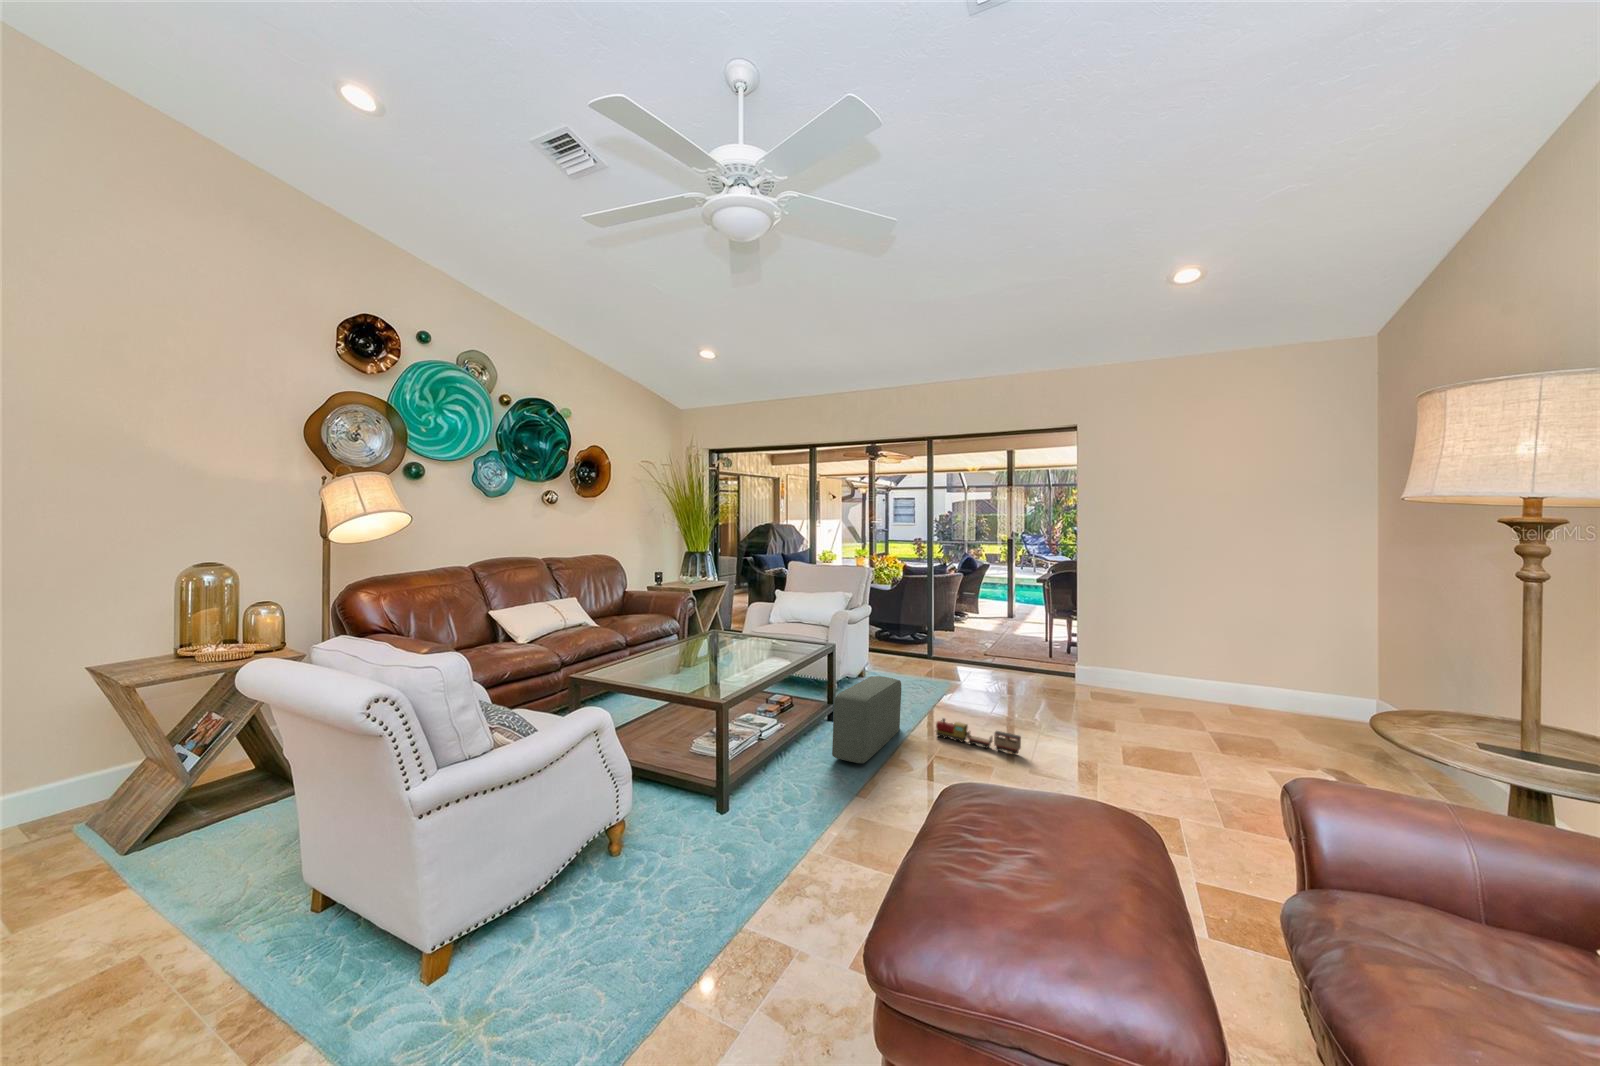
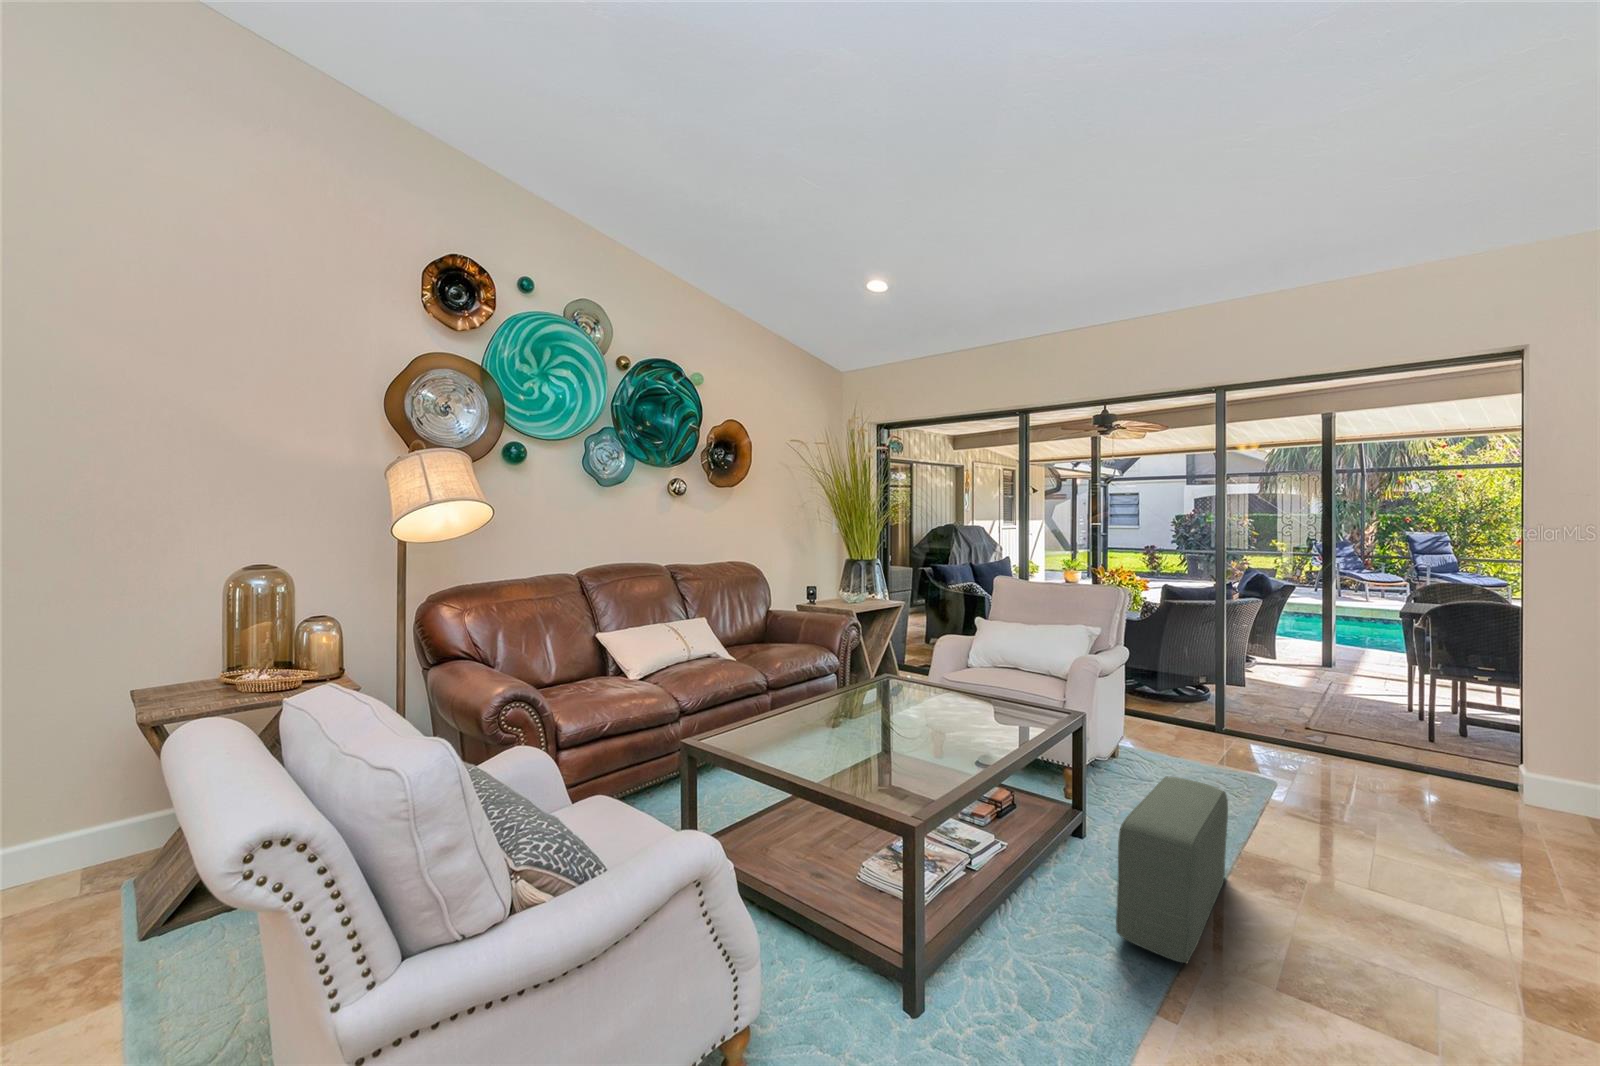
toy train: present [936,718,1021,755] -> none [1305,874,1540,989]

